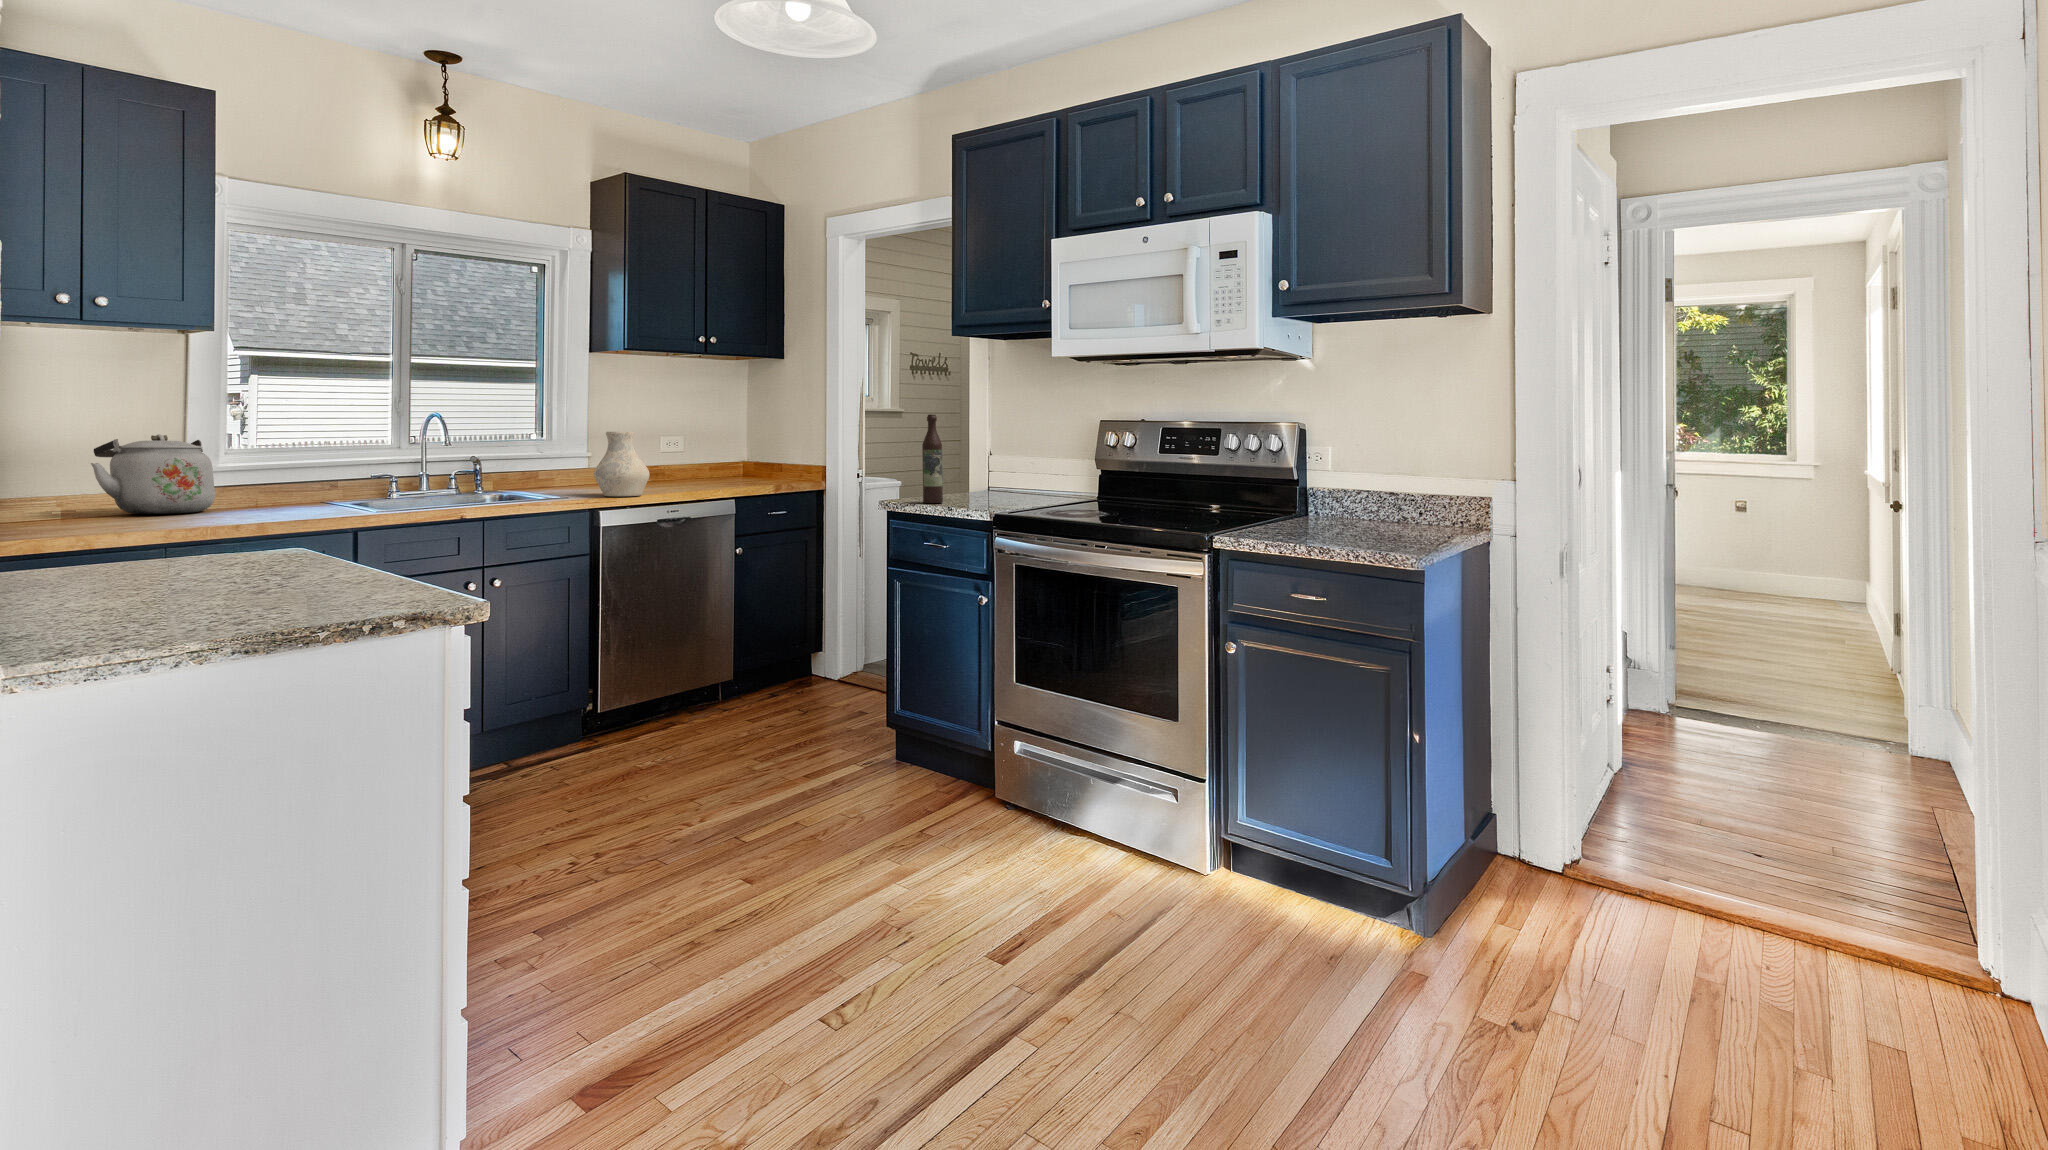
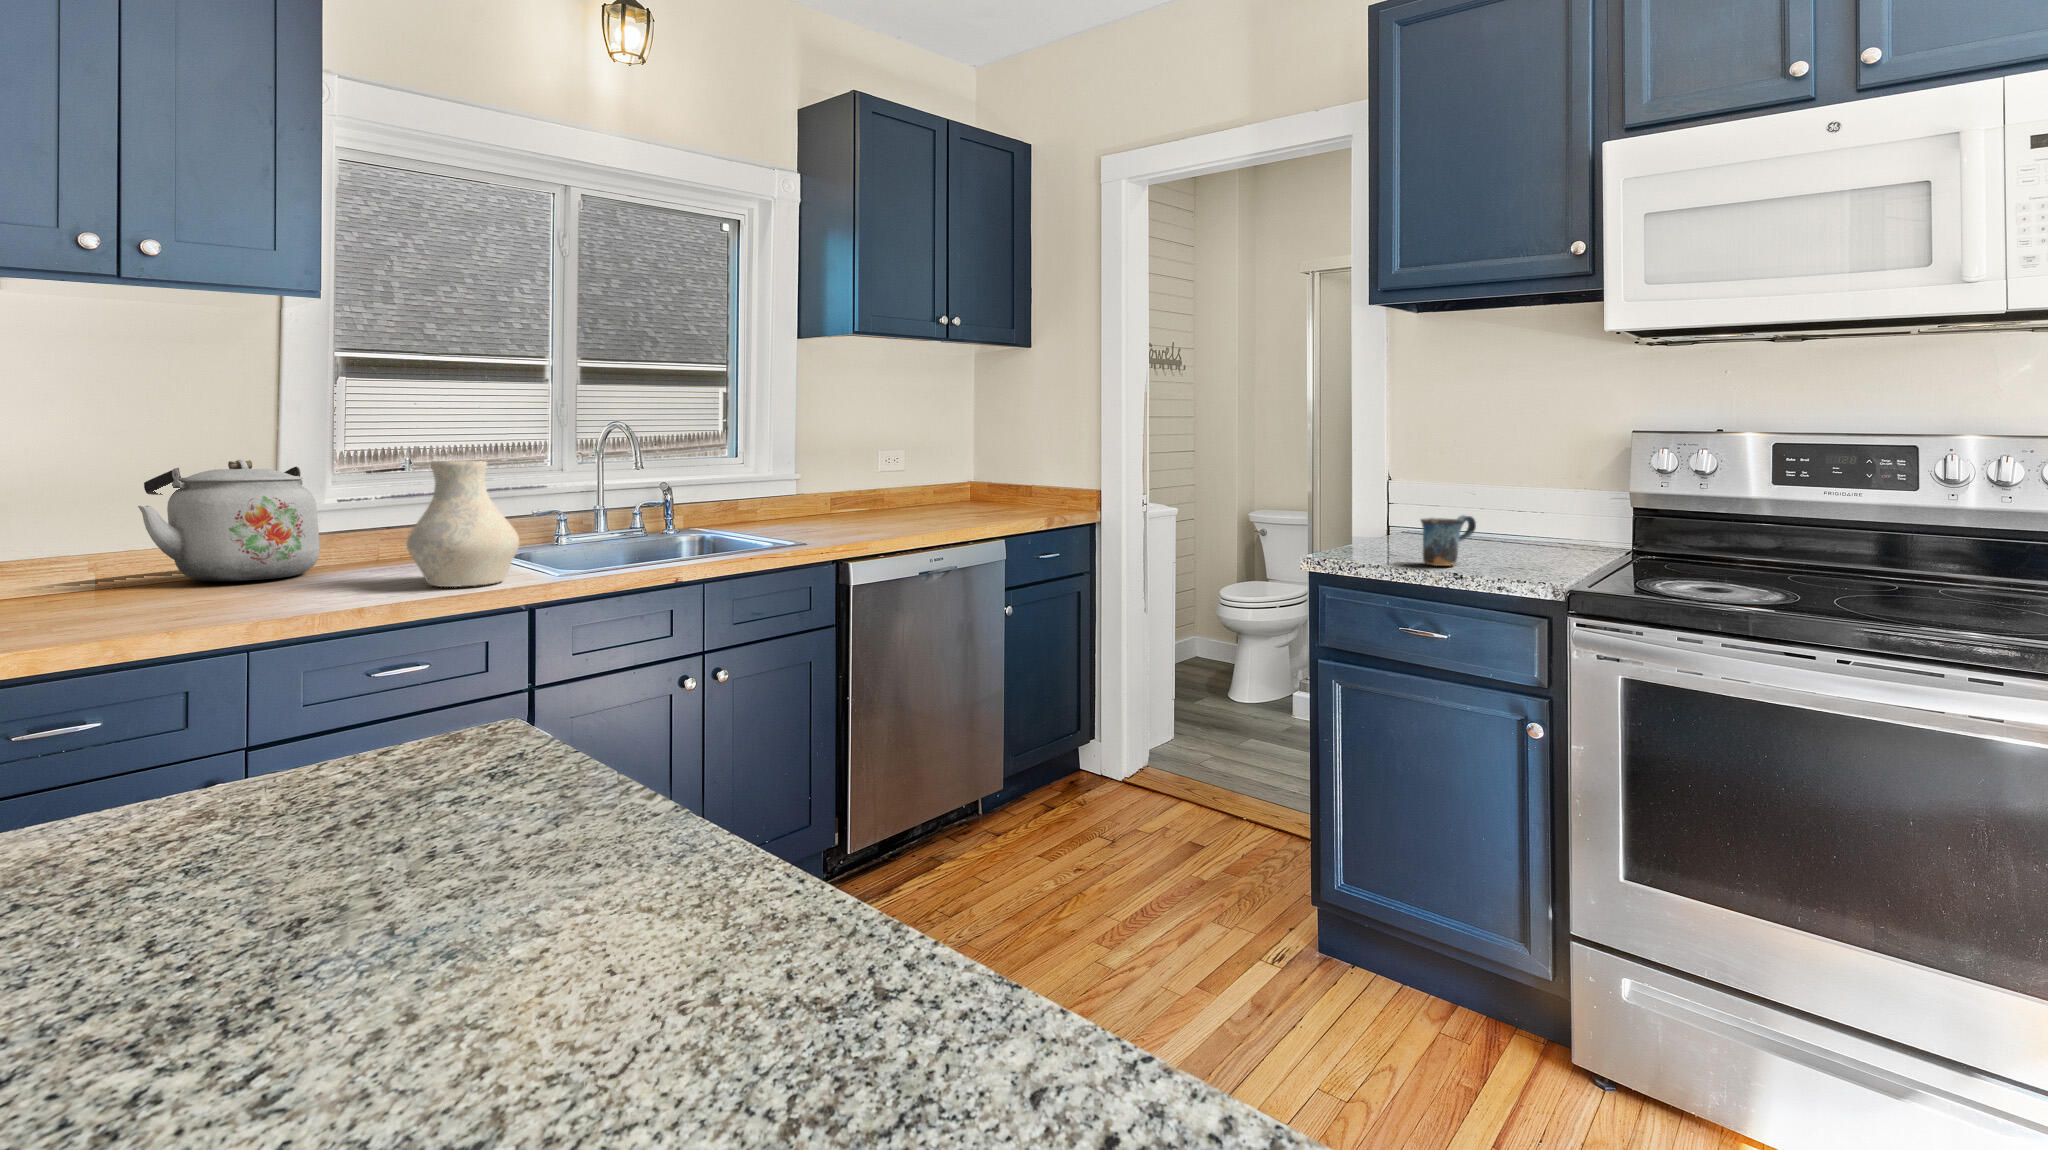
wine bottle: present [922,414,943,503] -> none [1367,420,1401,556]
vase: present [594,432,650,496] -> present [407,461,520,587]
mug: none [941,476,978,507] -> present [1421,516,1476,566]

